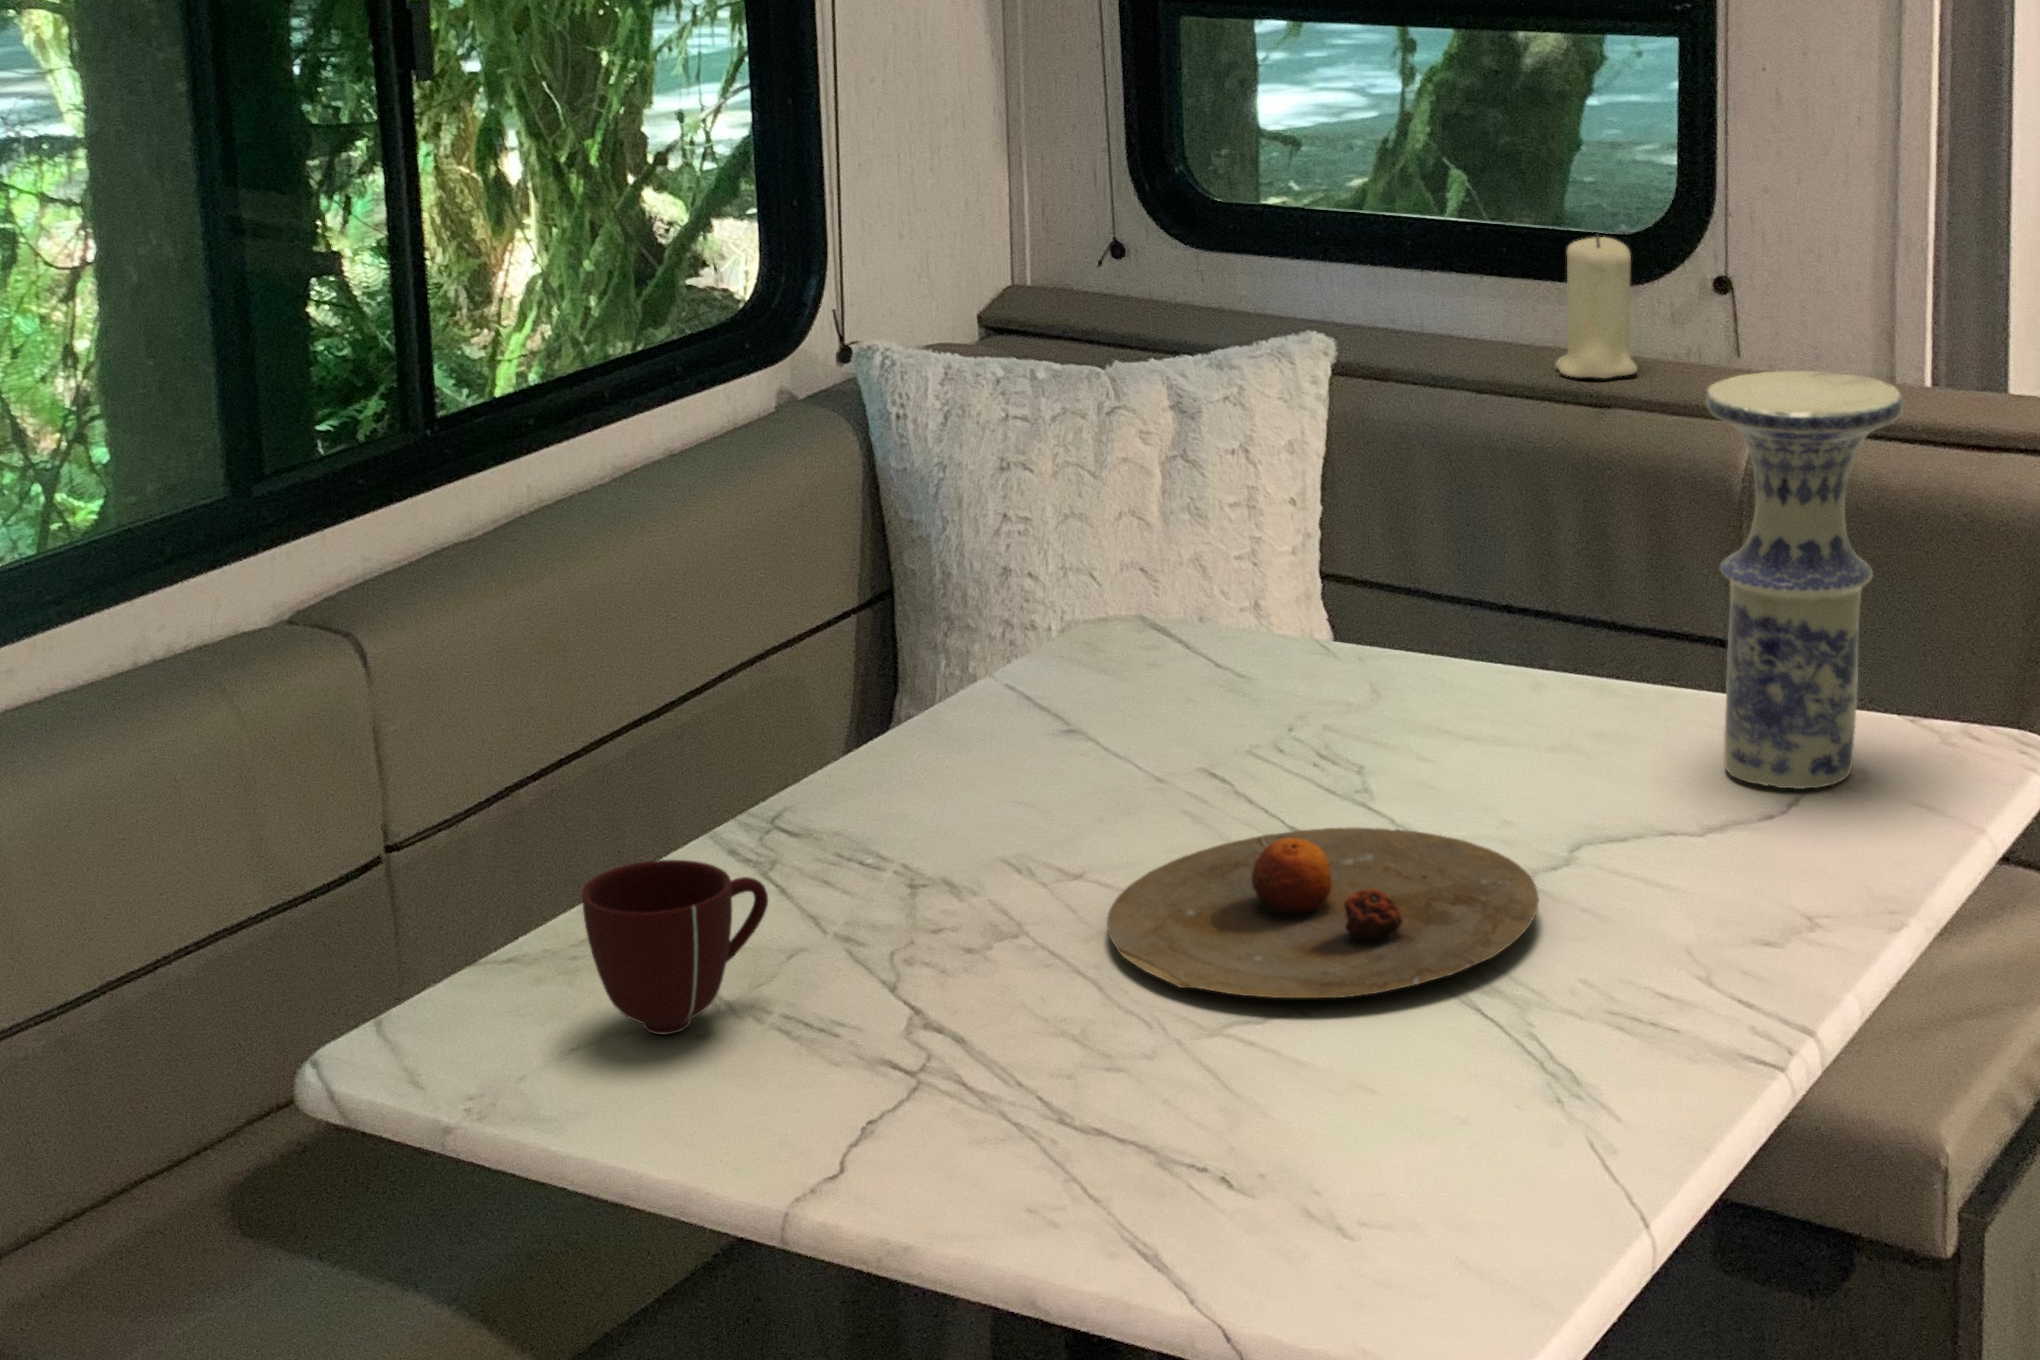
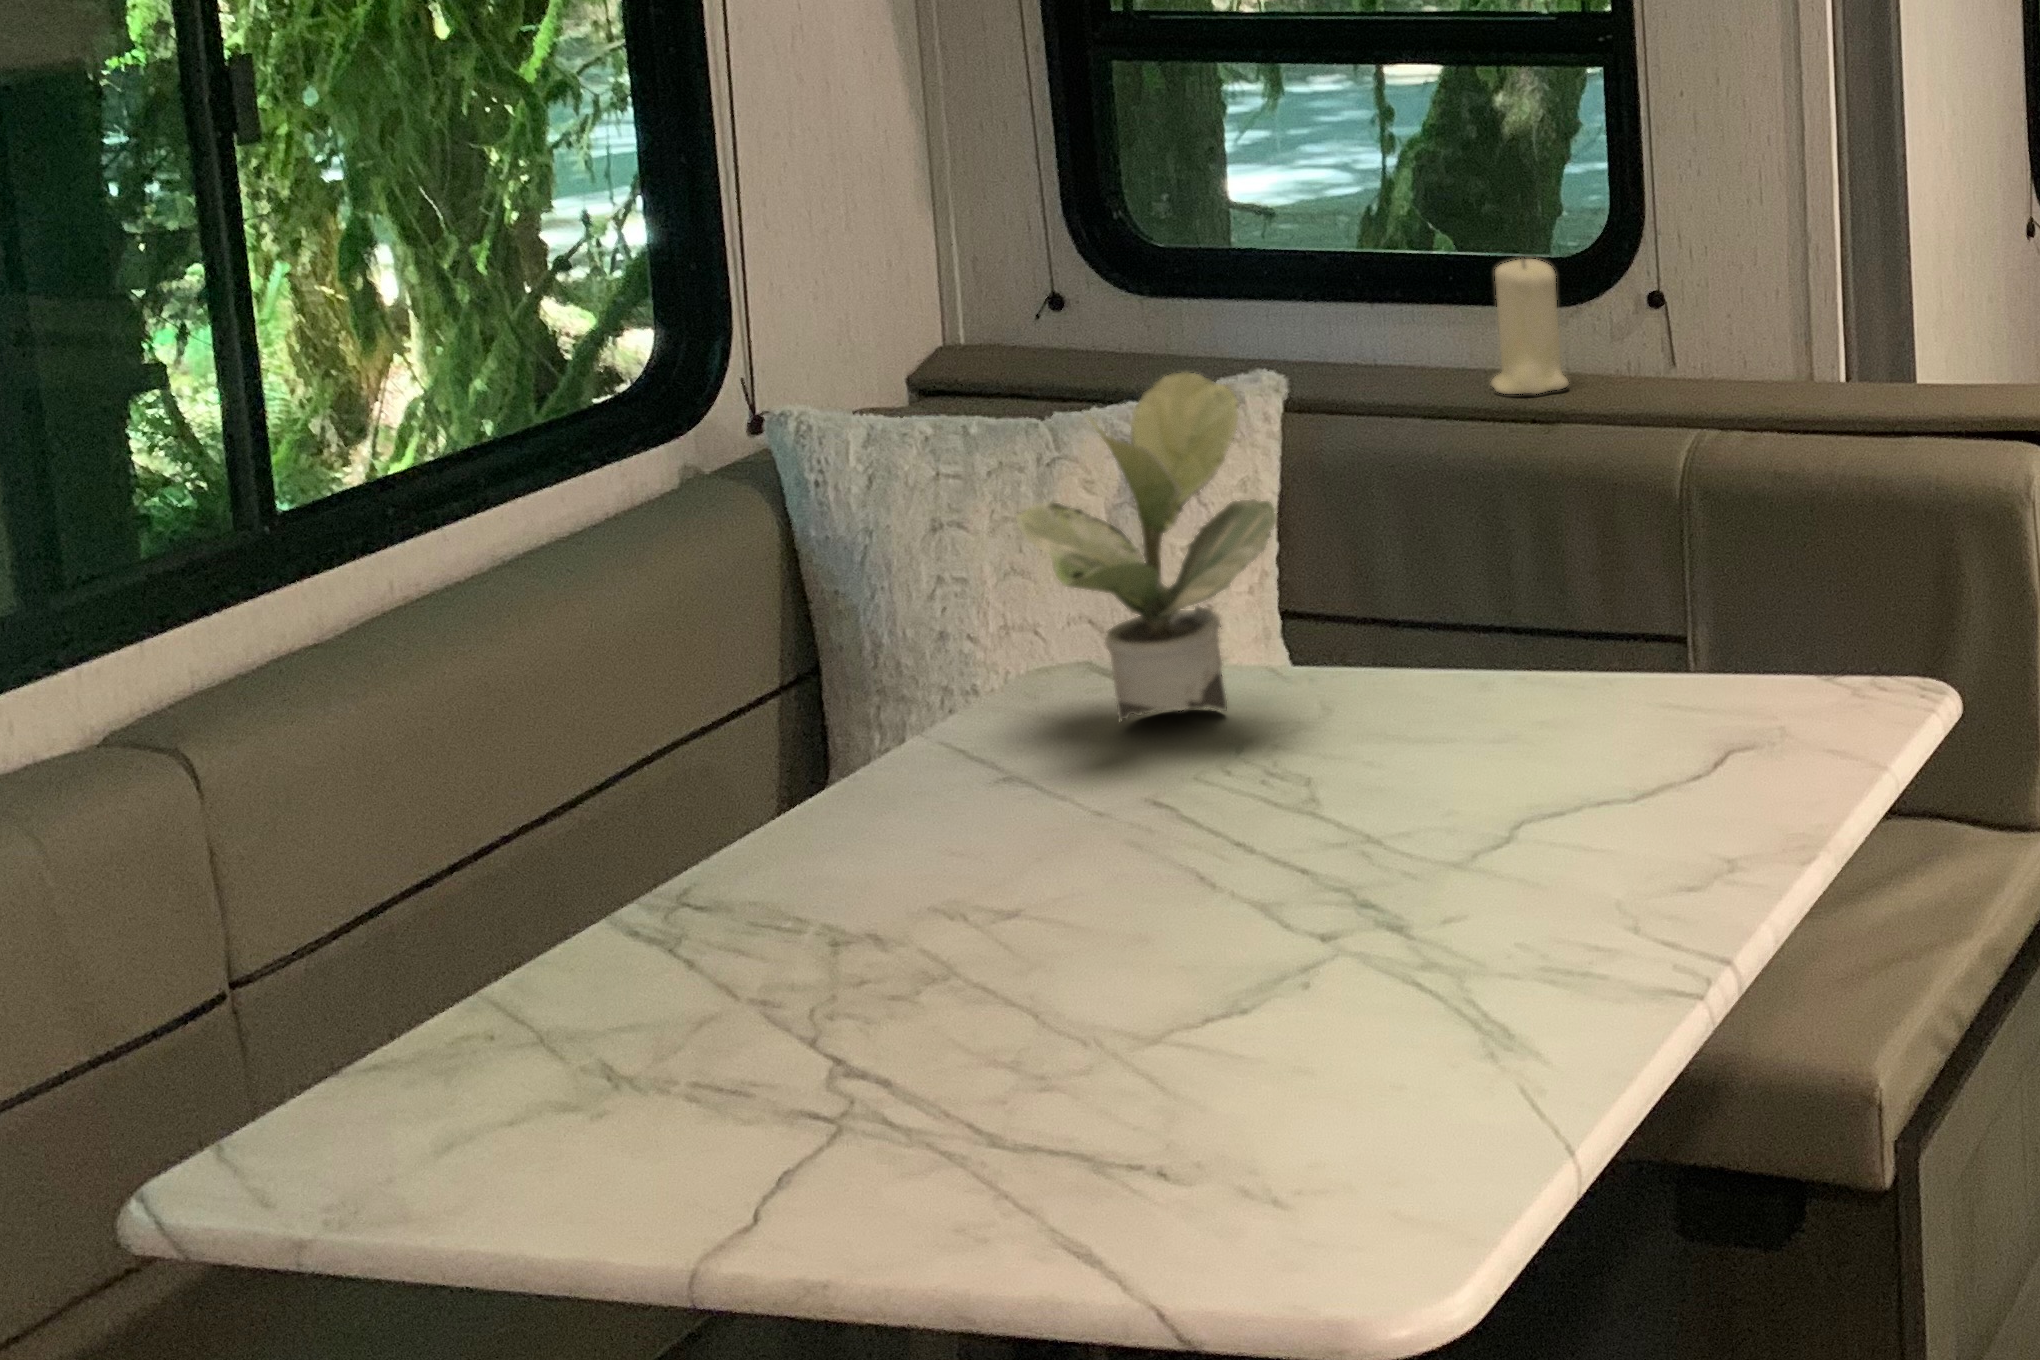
potted plant: none [1088,345,1346,693] -> present [1016,372,1276,723]
vase: present [1706,371,1904,789] -> none [1609,365,1786,758]
plate: present [1107,827,1539,998] -> none [1044,831,1473,1003]
mug: present [582,860,768,1035] -> none [466,929,678,1116]

